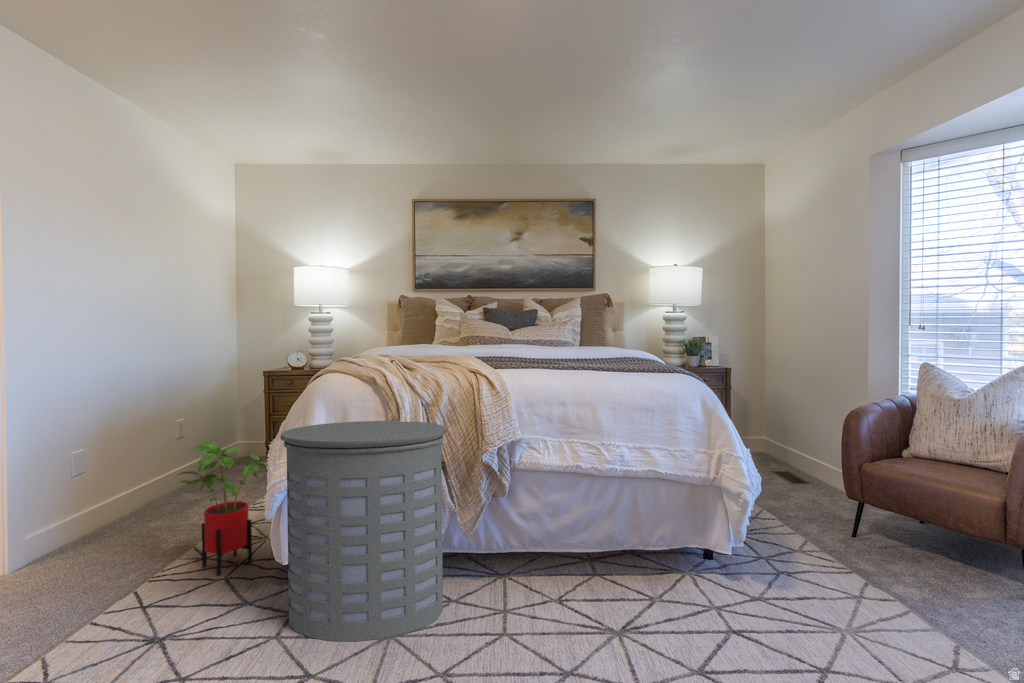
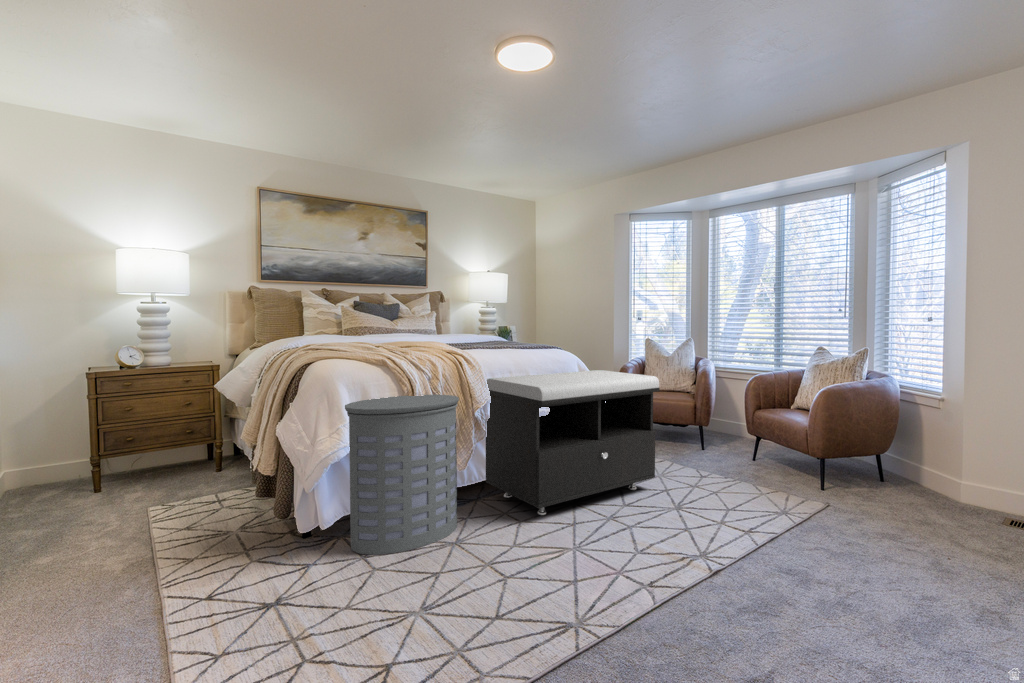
storage bench: none [536,404,846,642] -> present [486,370,659,515]
house plant: present [178,441,269,575] -> none [176,429,266,552]

